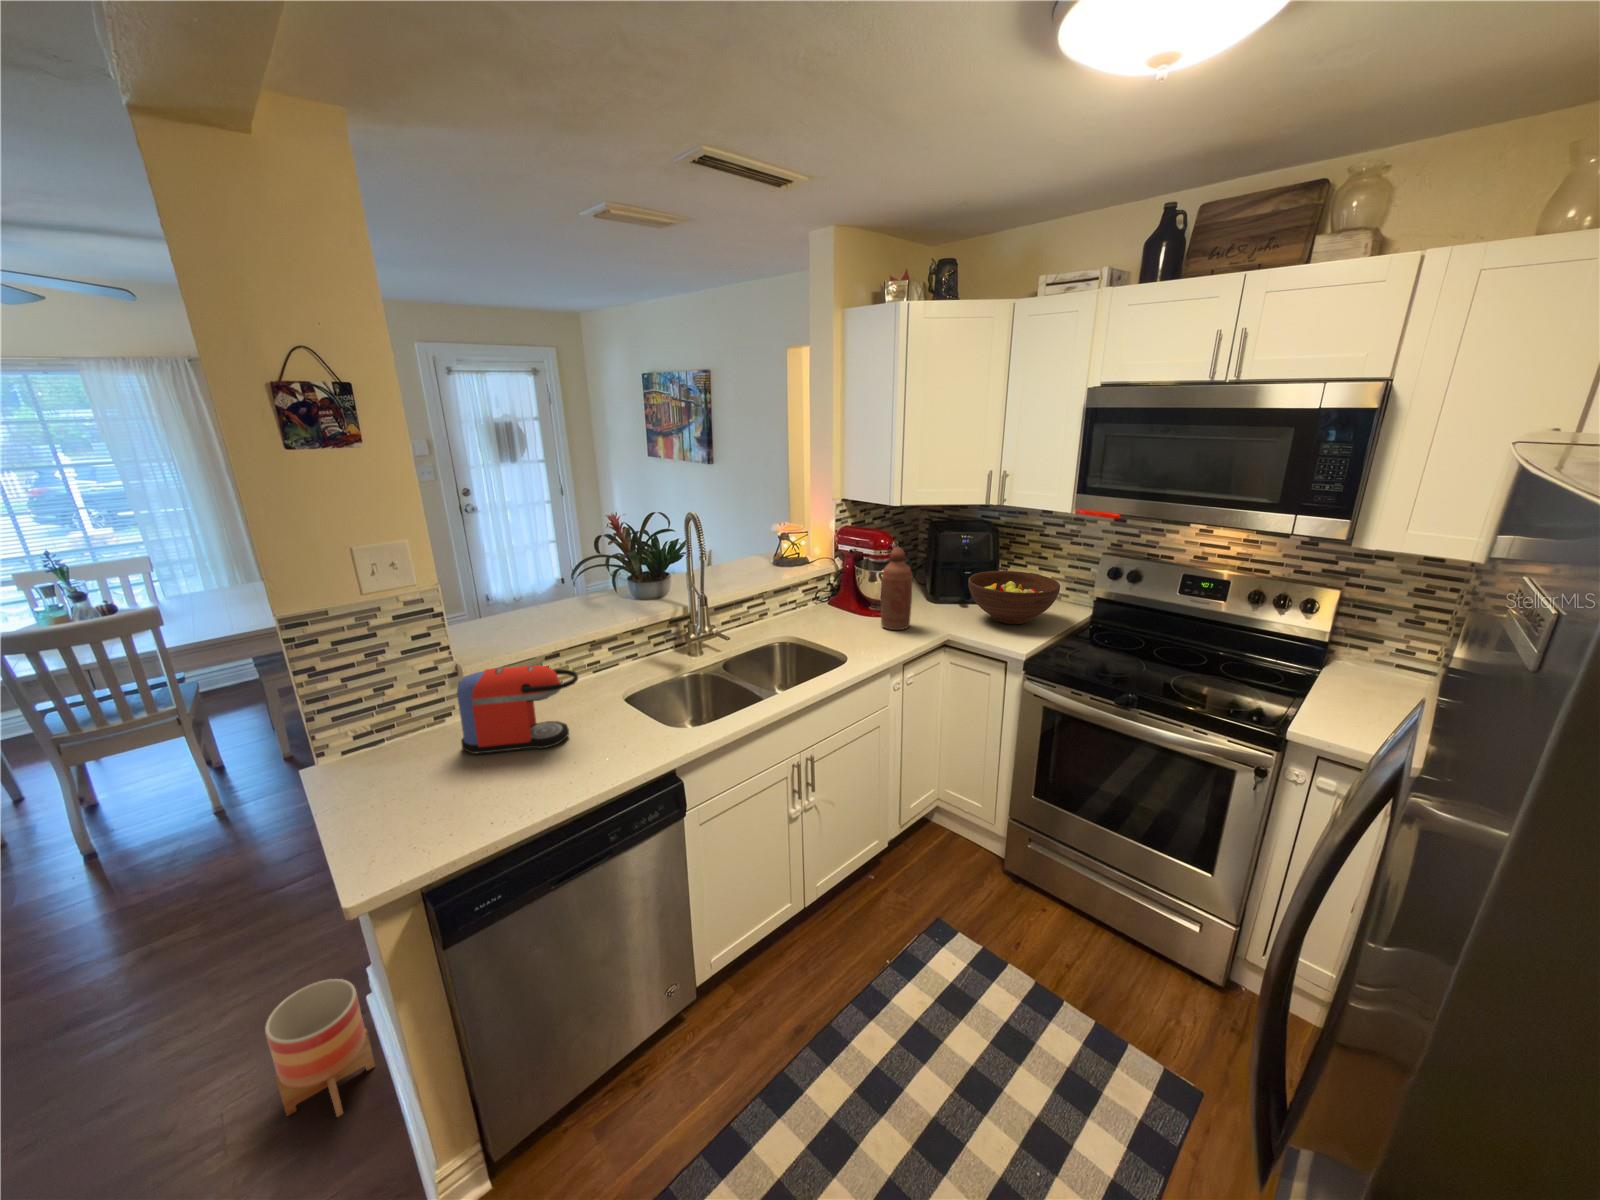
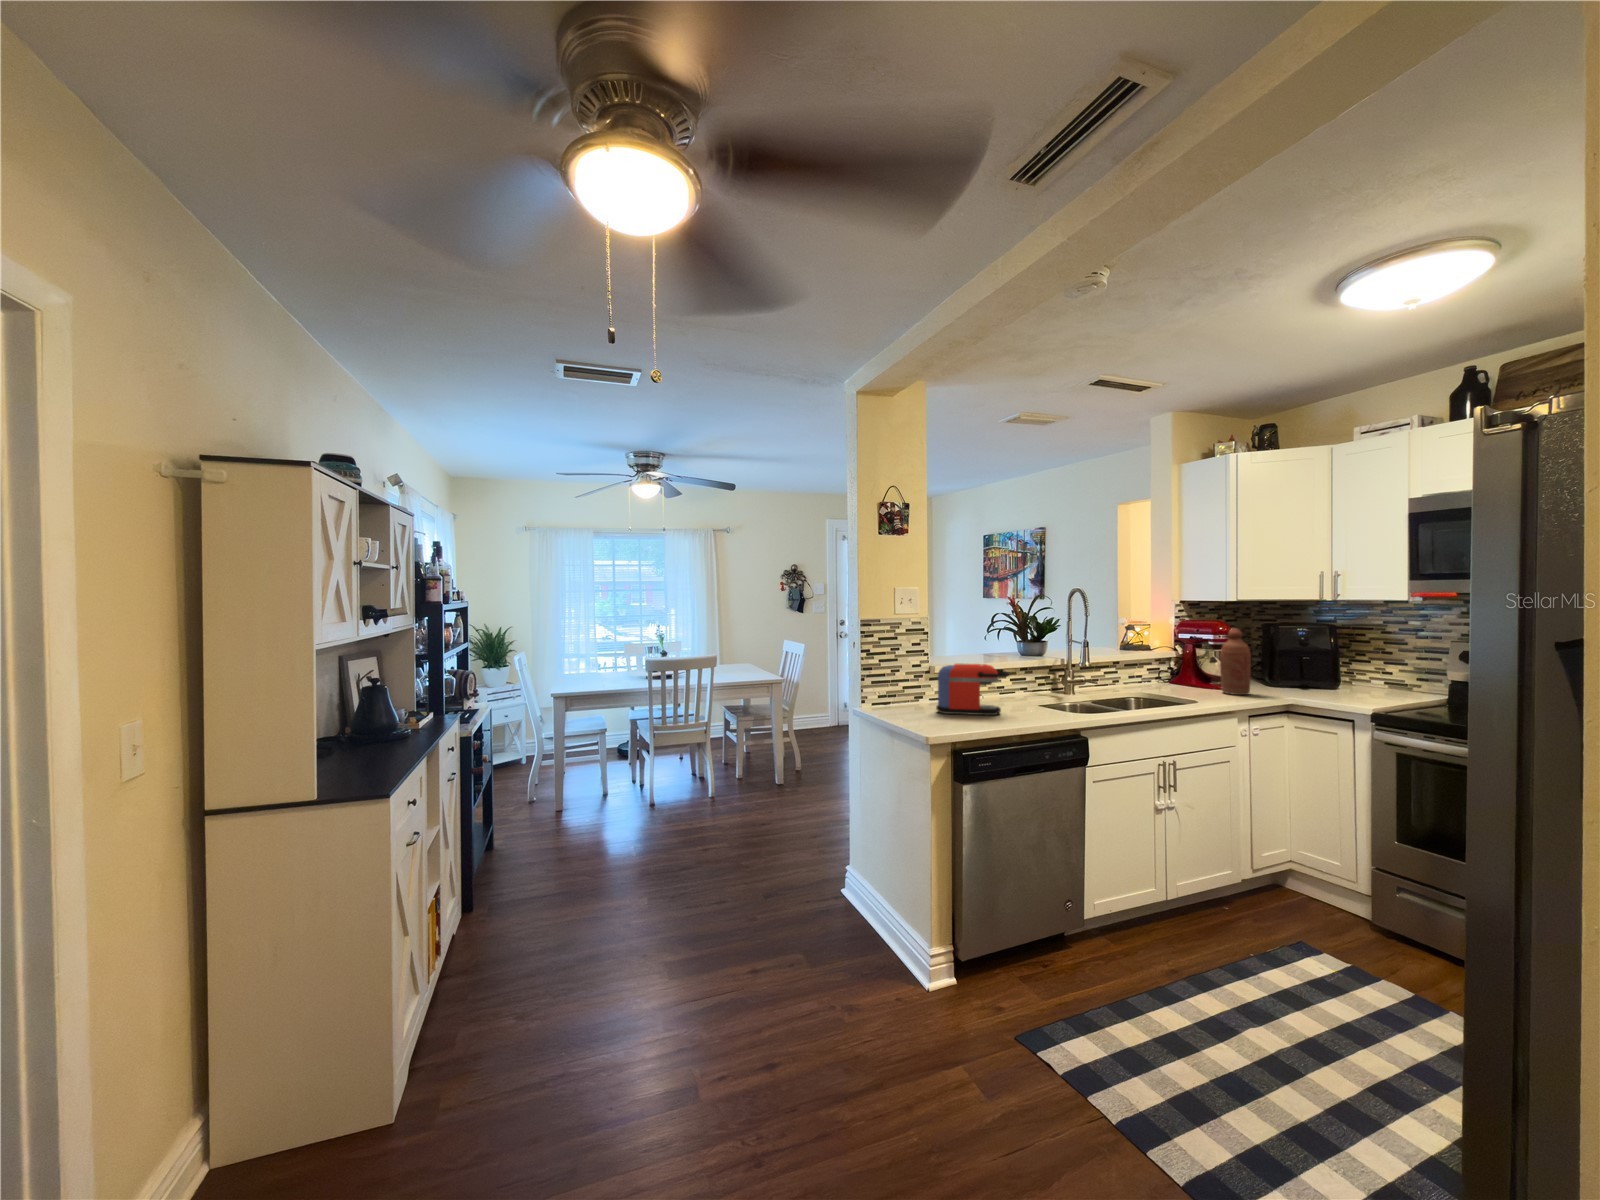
fruit bowl: present [968,571,1060,624] -> none [1307,658,1409,698]
planter: present [265,979,375,1117] -> none [817,851,862,935]

